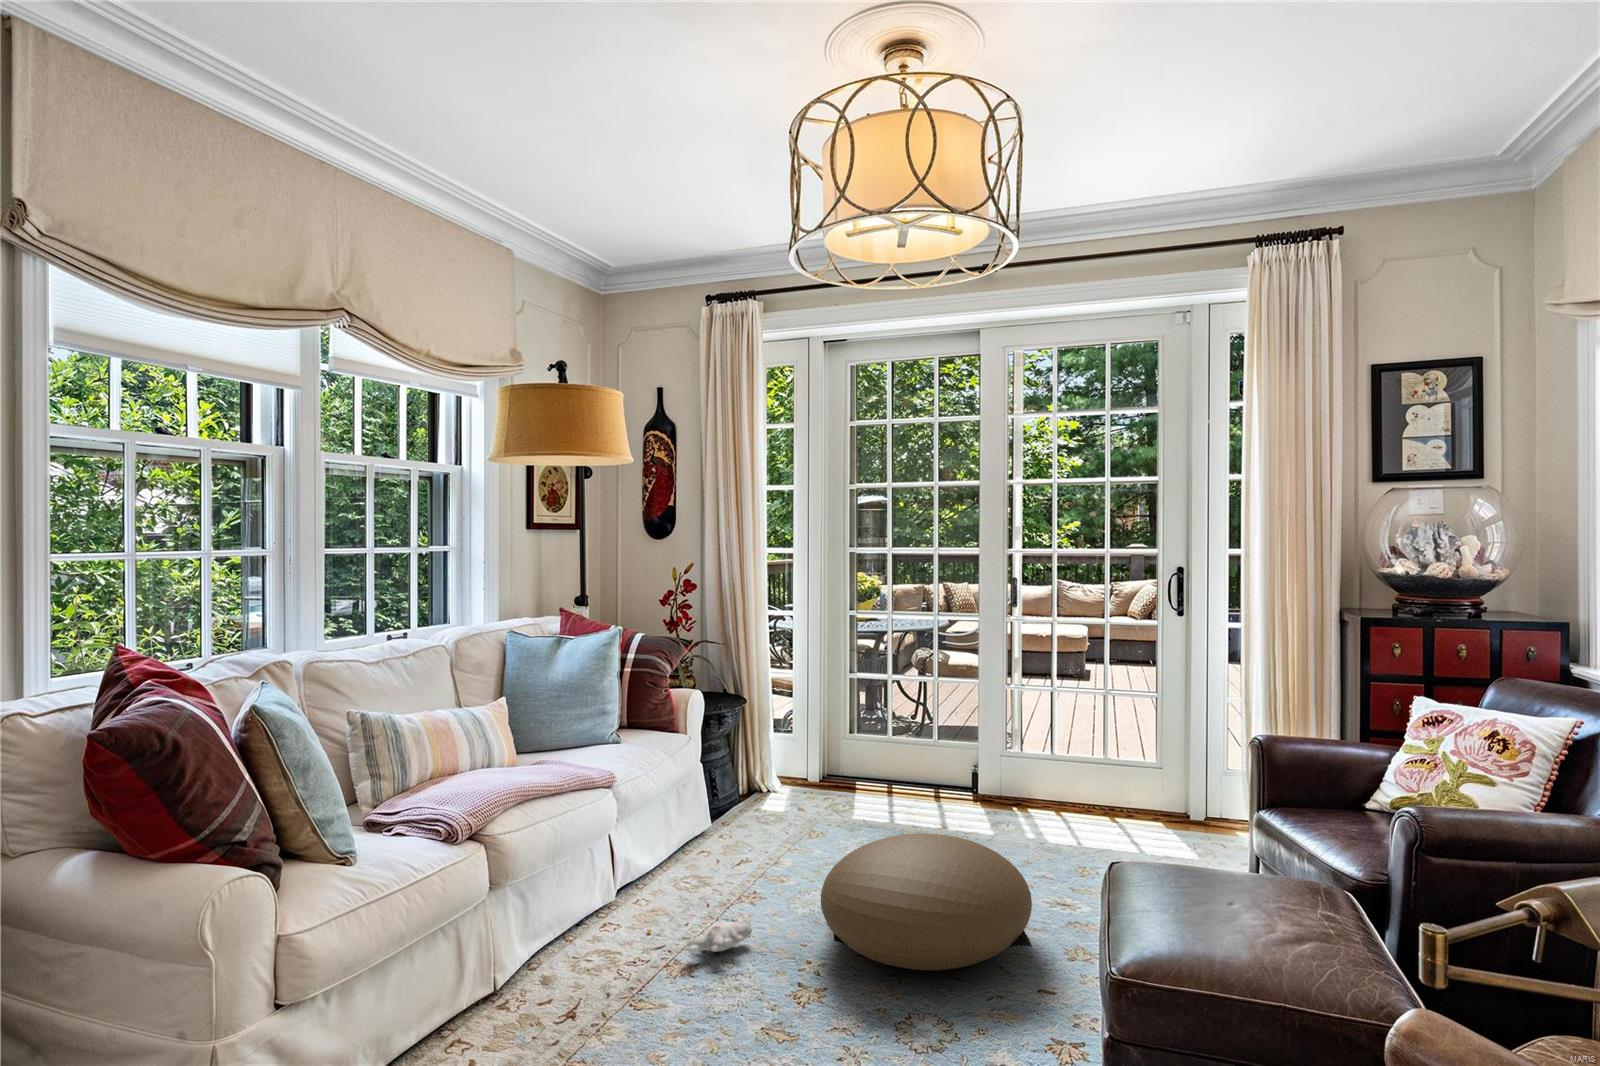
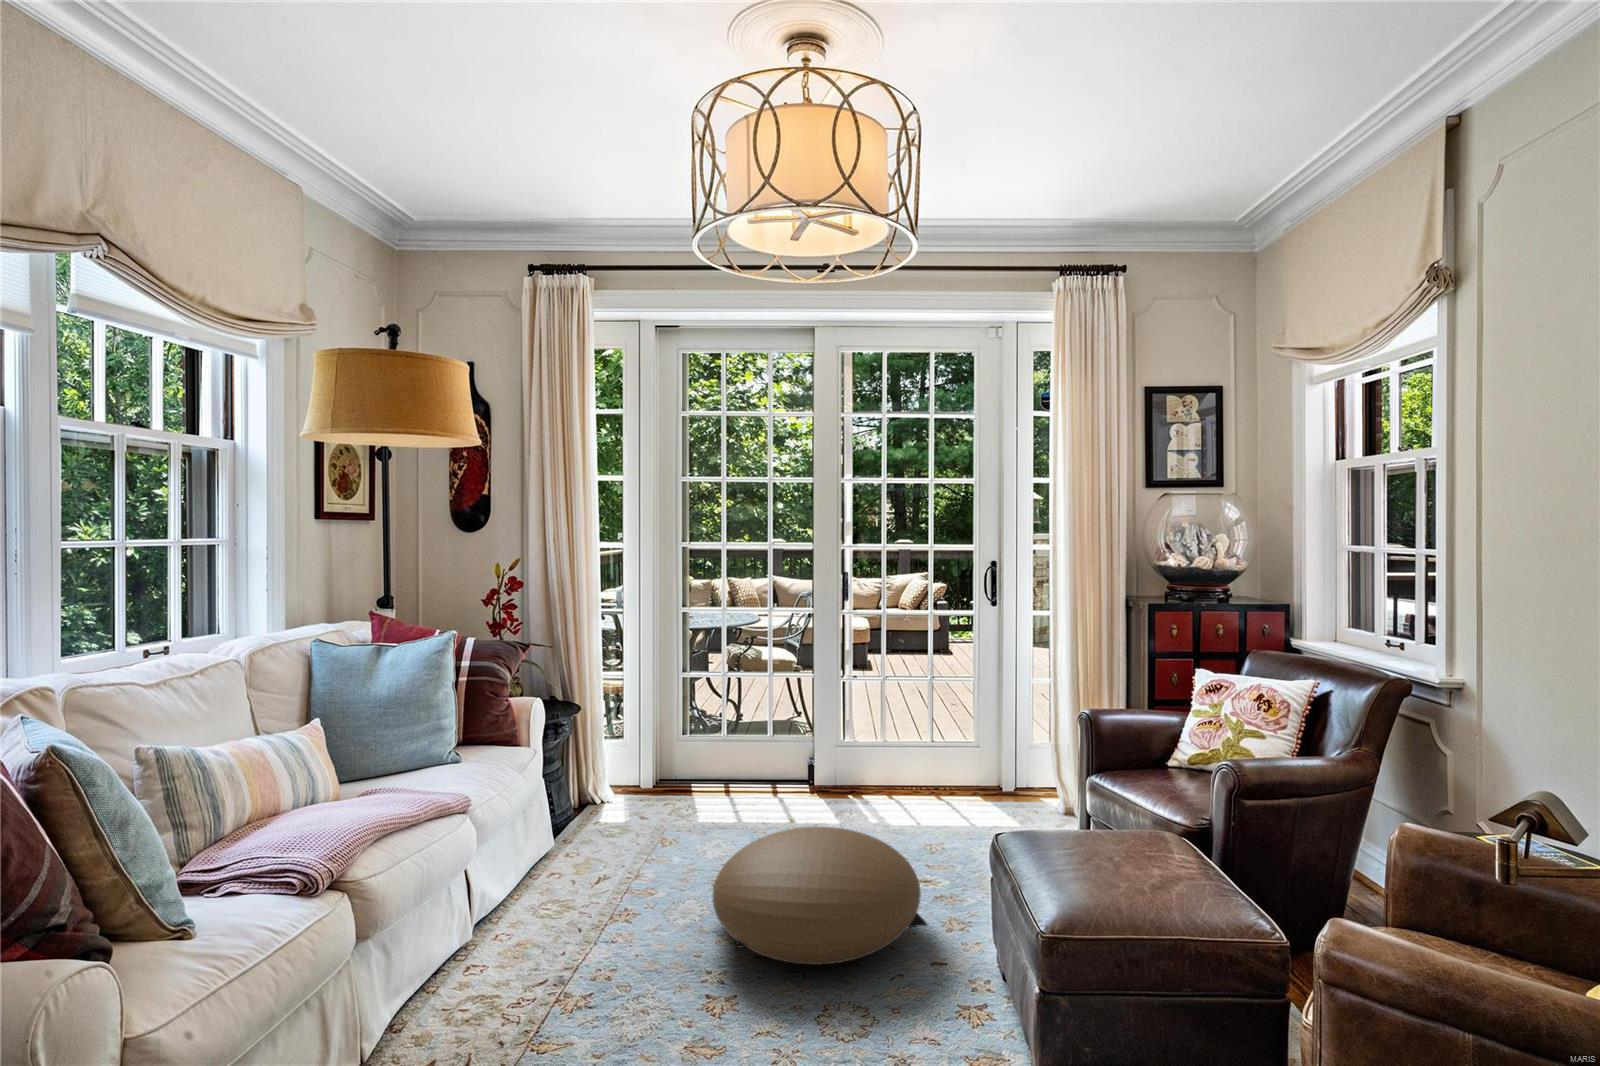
plush toy: present [648,922,752,953] -> none [519,942,641,983]

